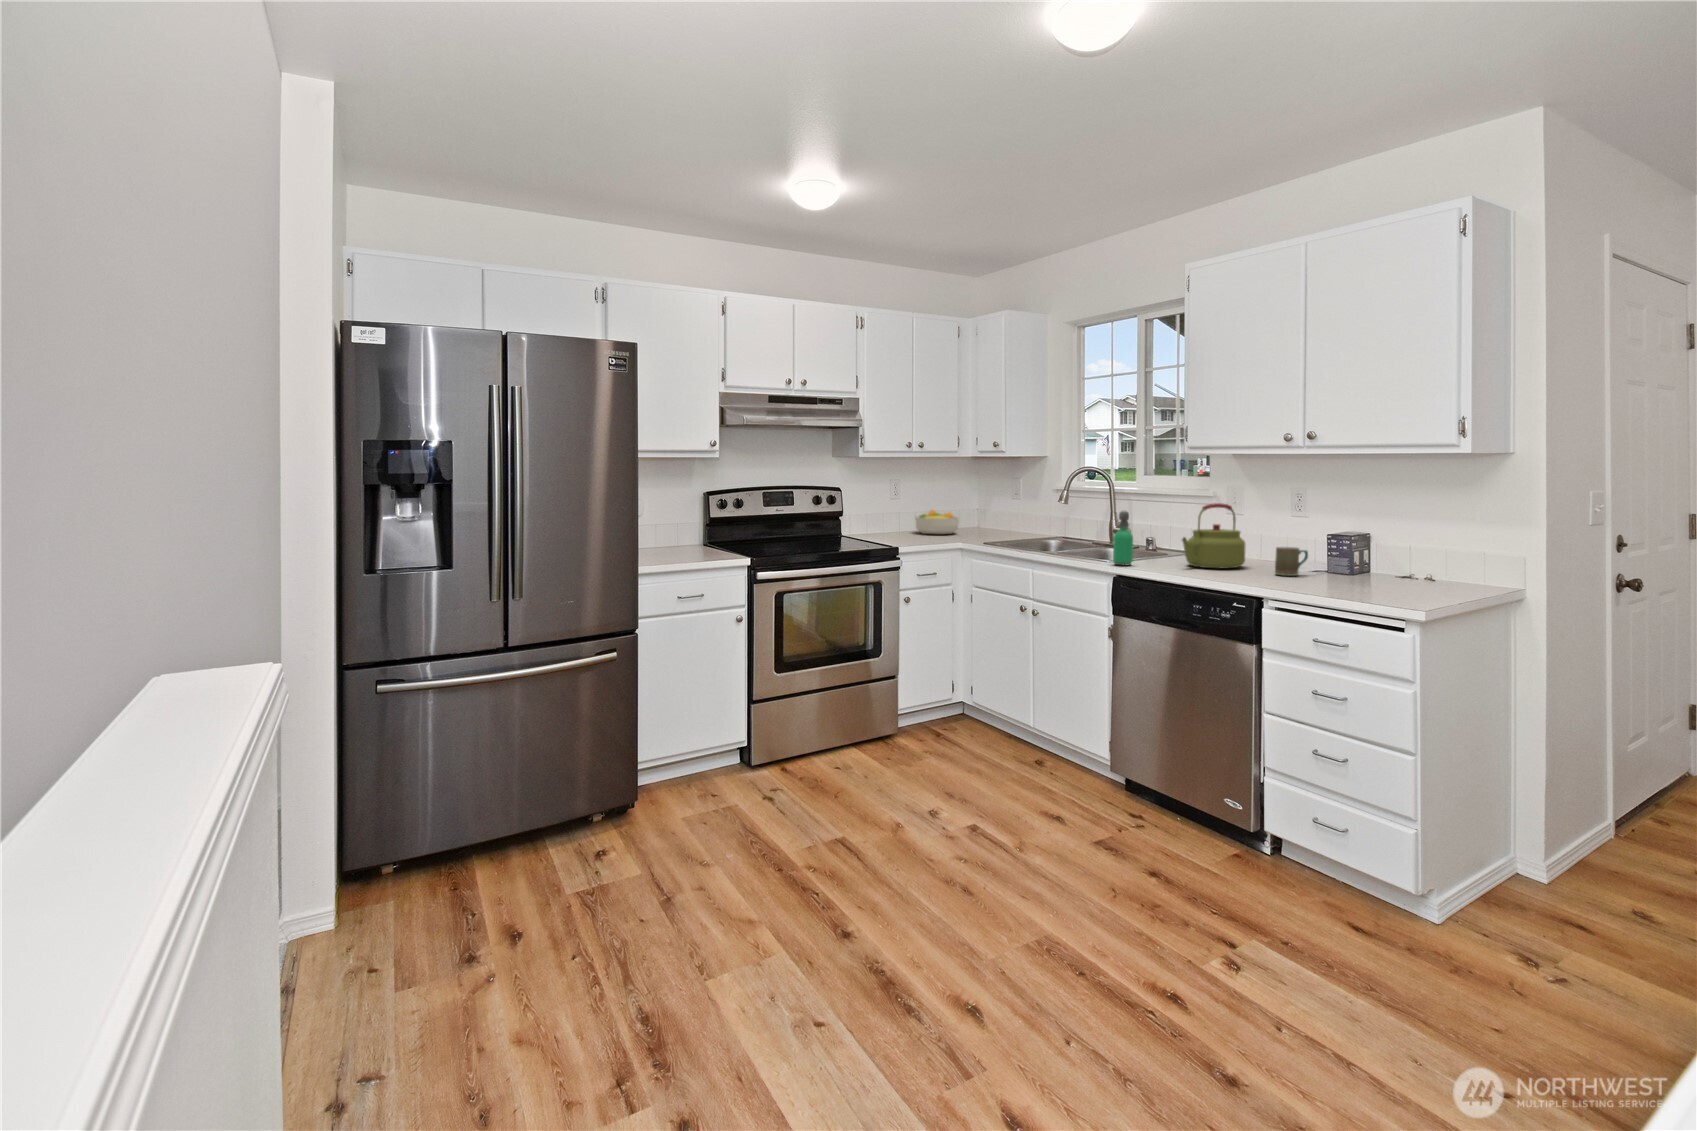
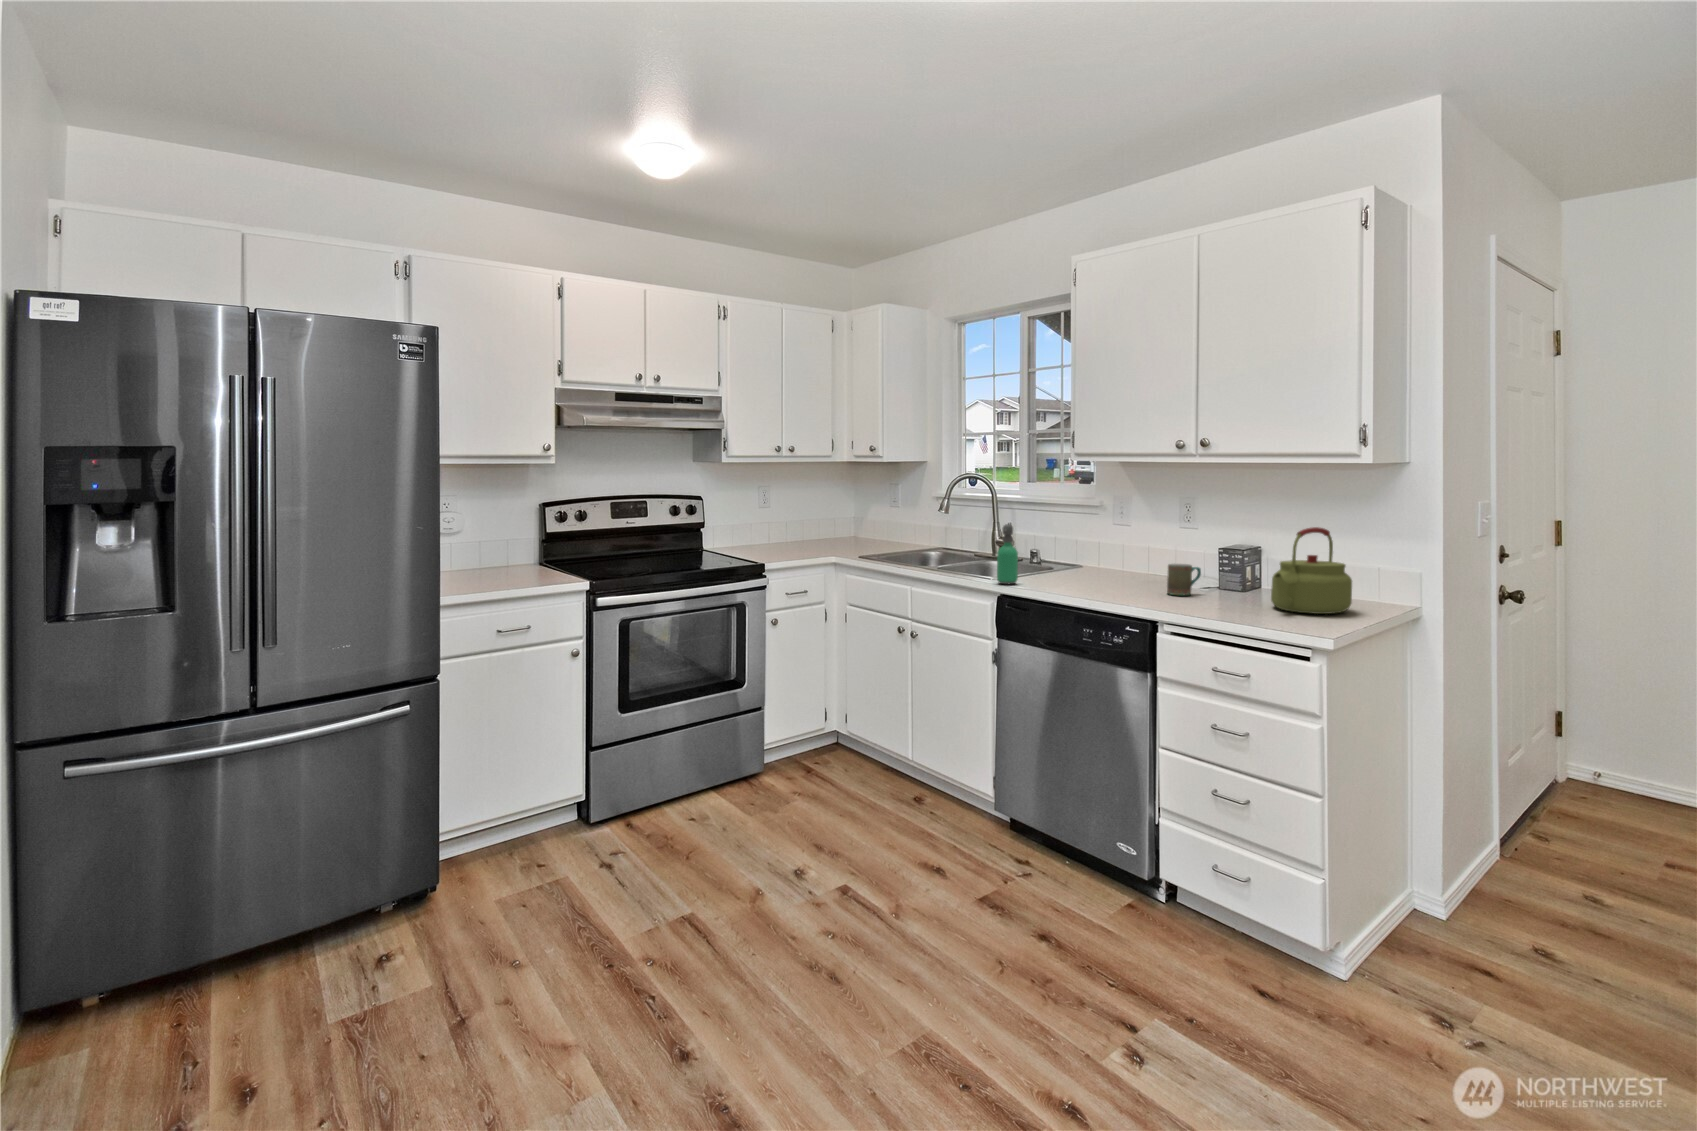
kettle: present [1182,503,1245,568] -> present [1271,527,1352,614]
fruit bowl: present [915,510,959,534] -> none [788,519,835,546]

